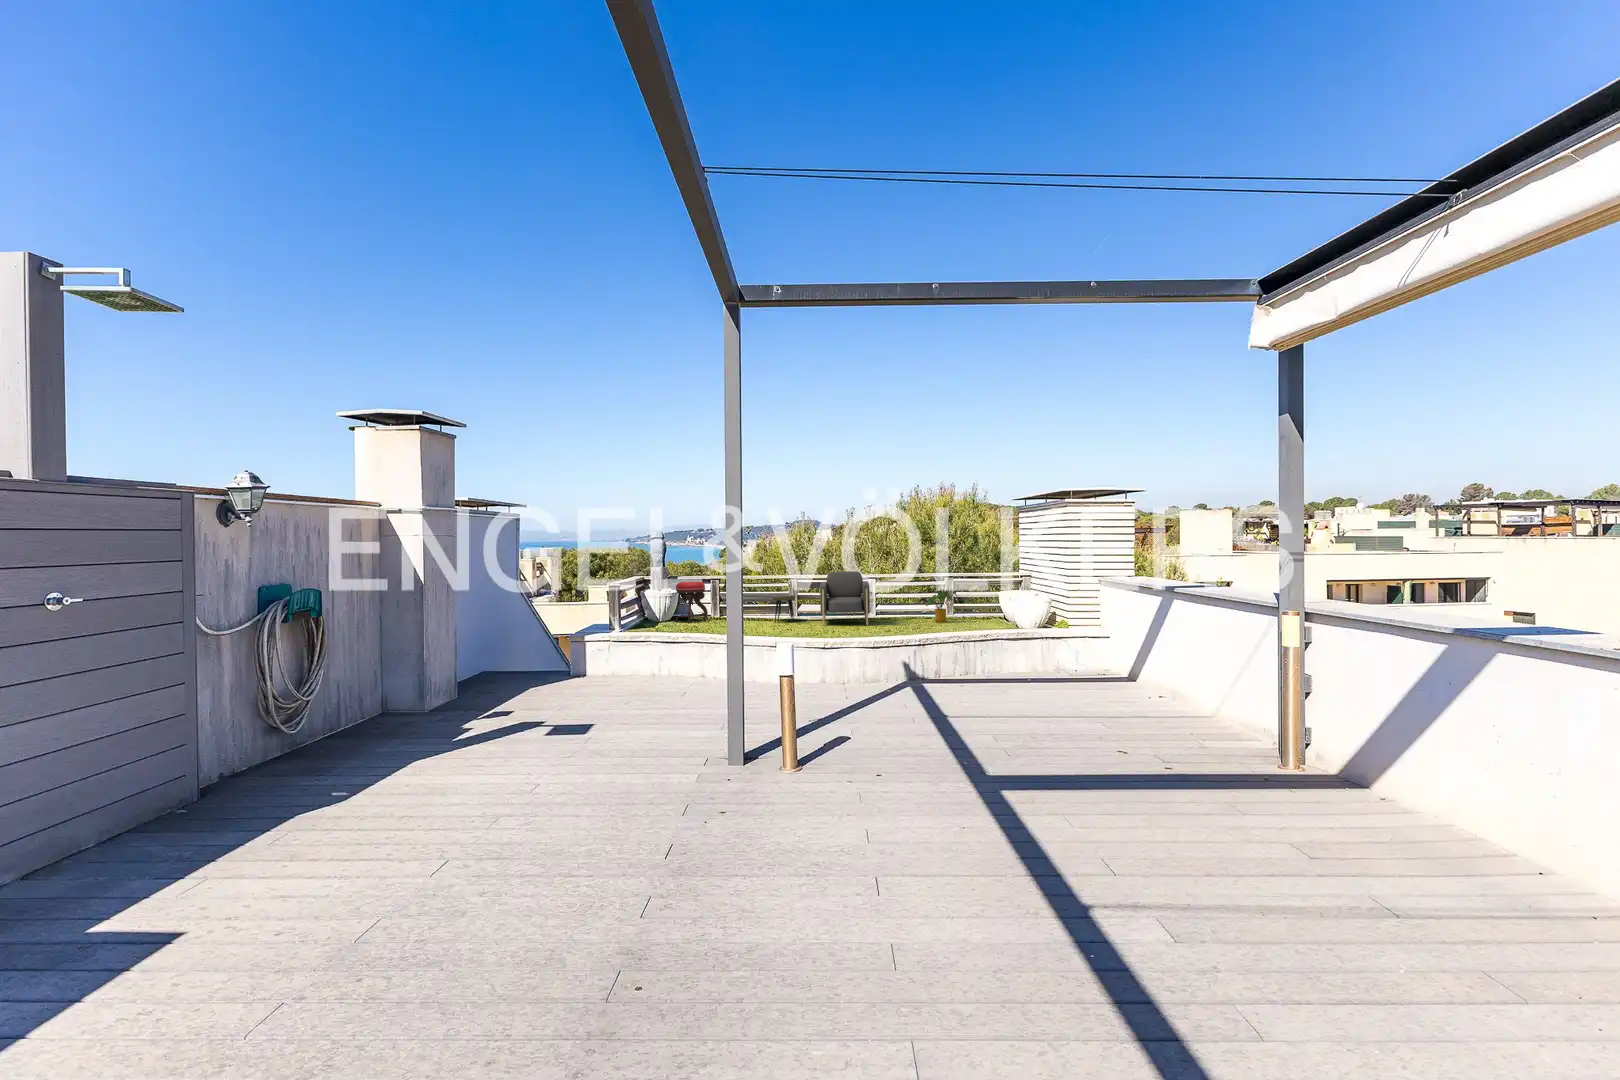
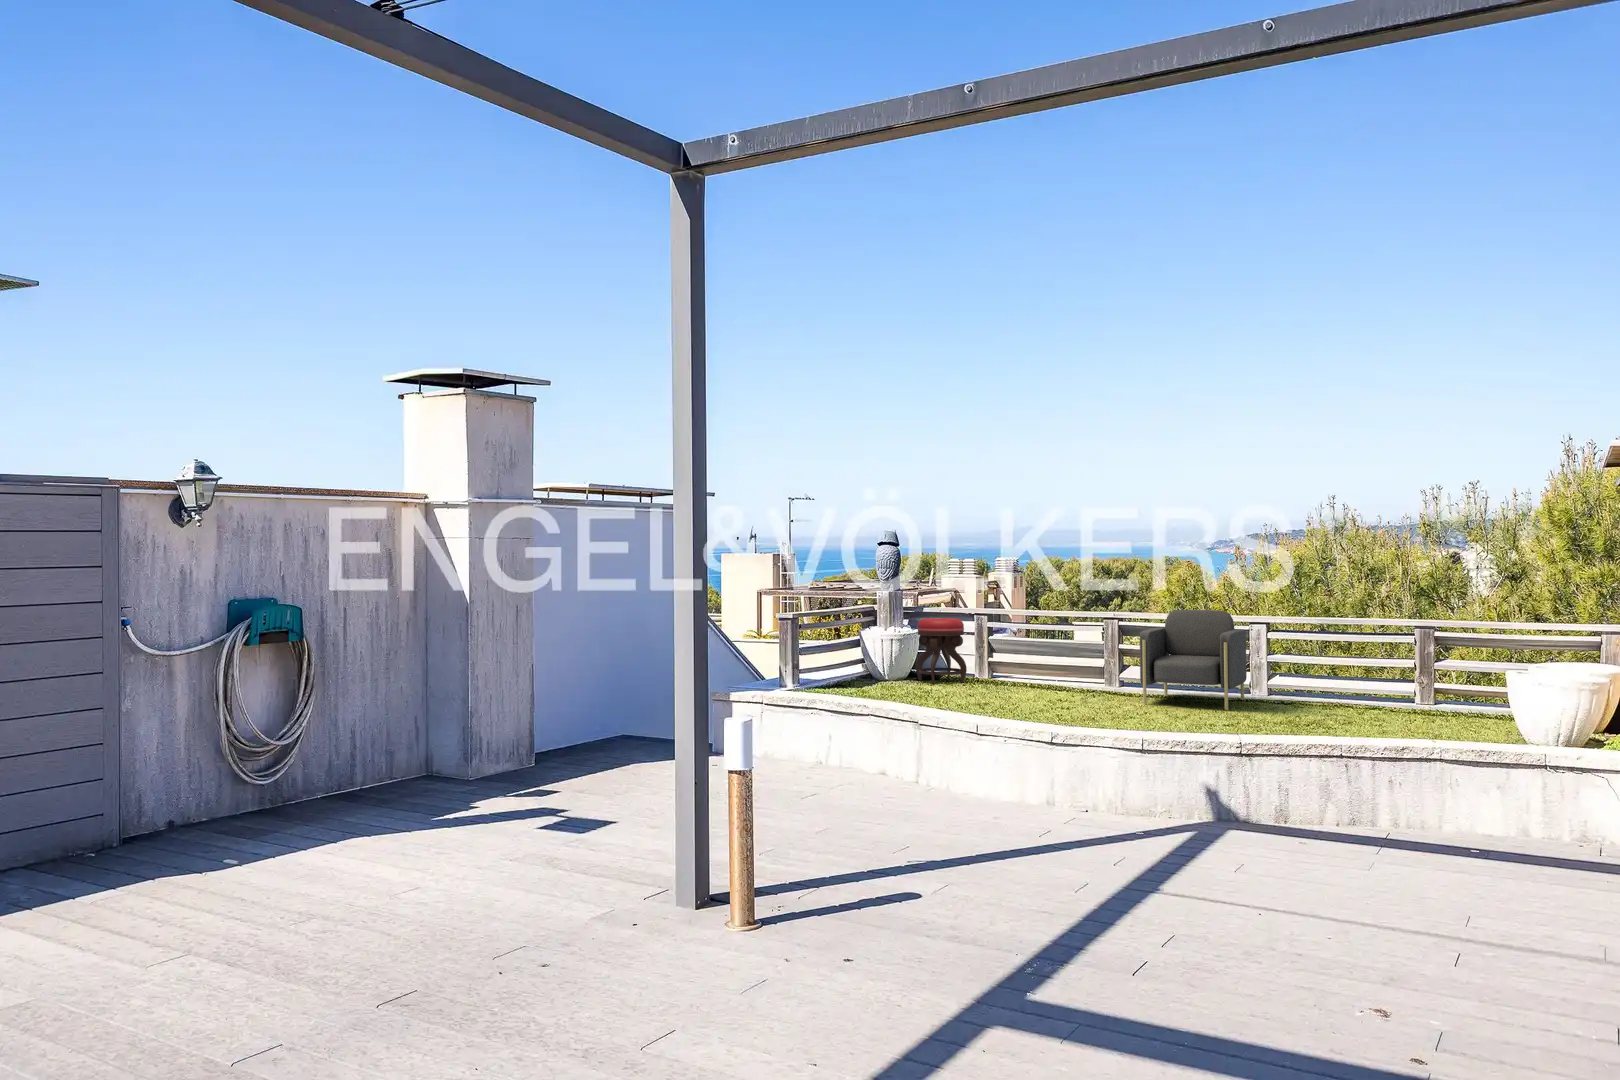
house plant: present [926,590,957,622] -> none [1358,653,1432,716]
side table: present [772,595,795,622] -> none [1063,647,1113,695]

